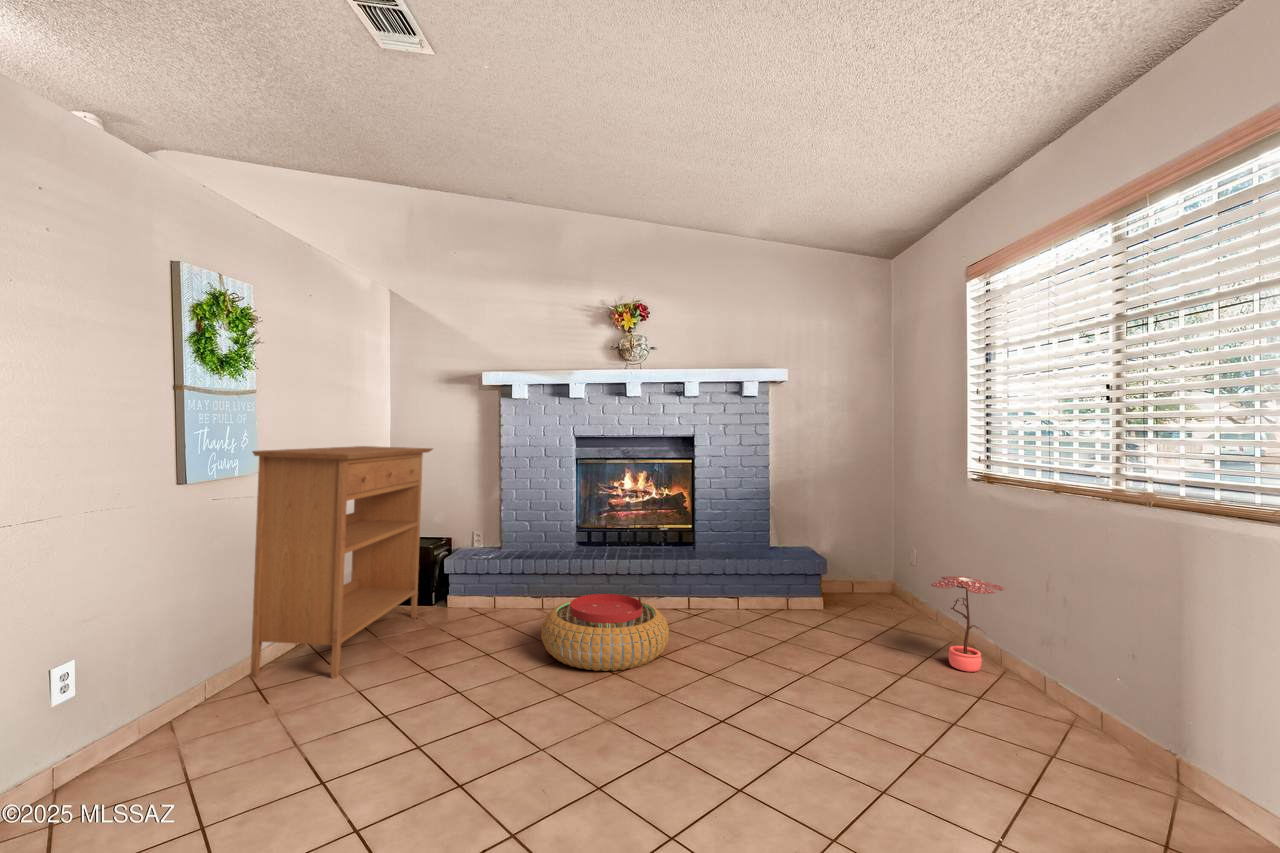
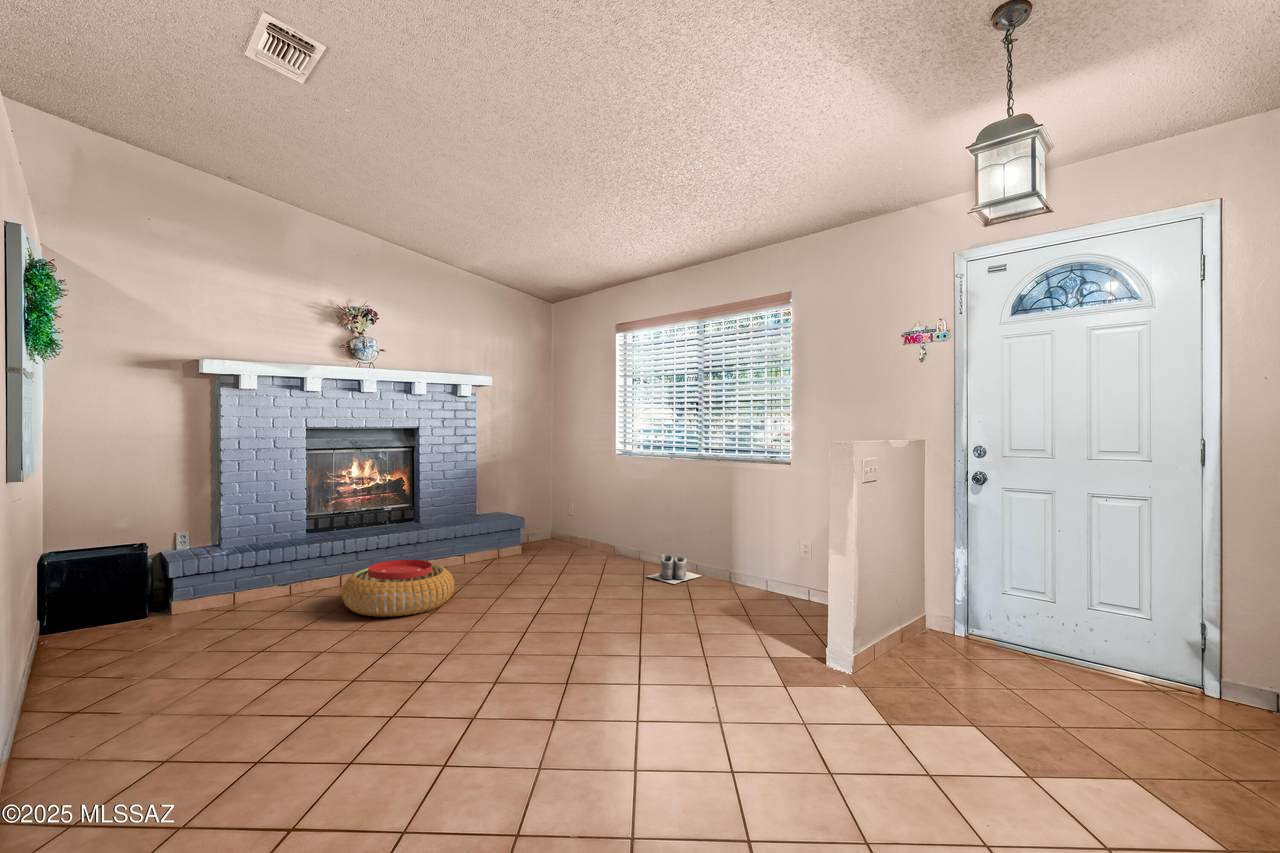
console table: present [251,446,433,678] -> none [33,442,186,708]
potted plant: present [931,576,1004,672] -> none [608,512,641,565]
boots: none [982,675,1116,744] -> present [647,554,701,584]

